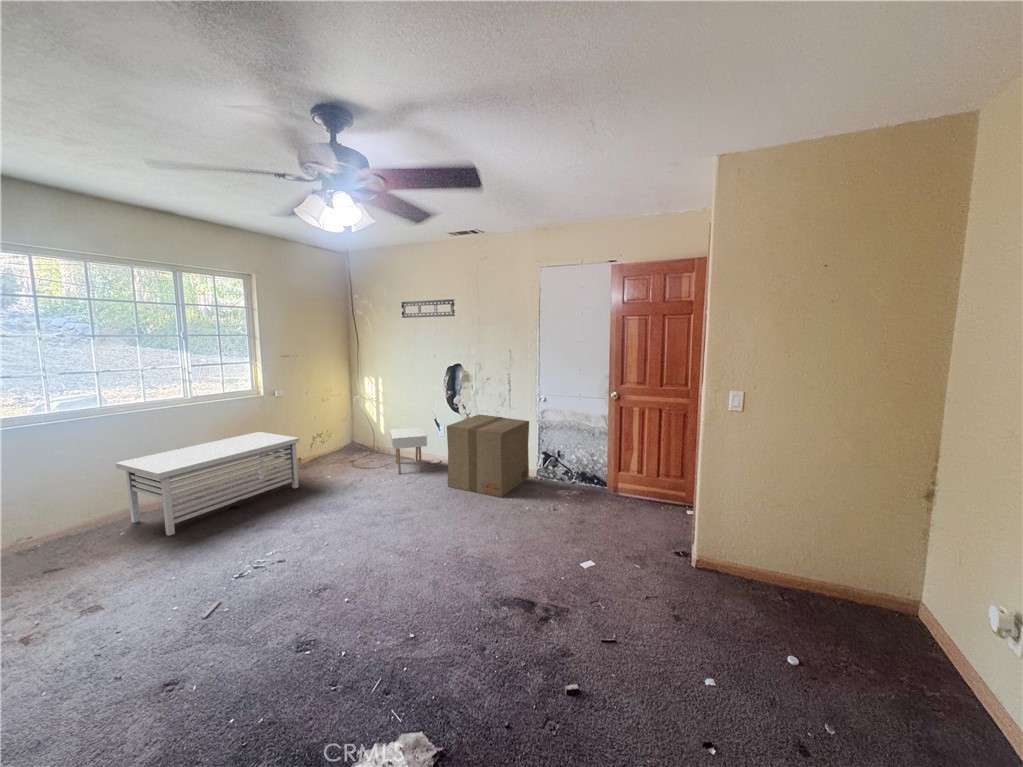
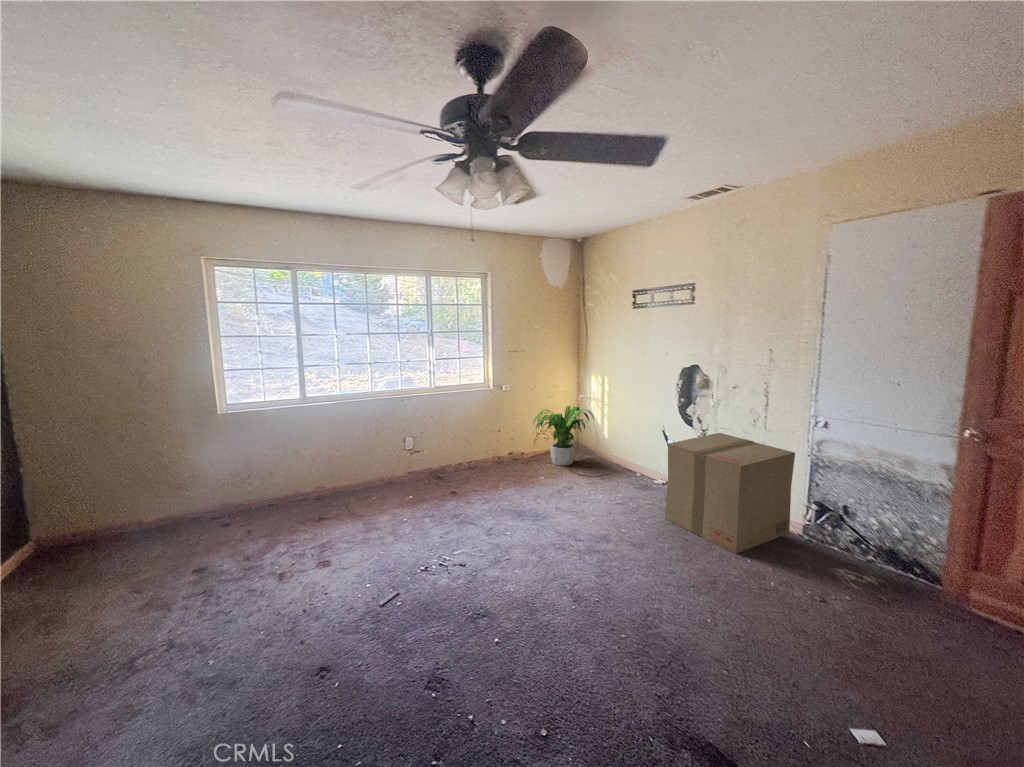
potted plant: none [313,407,374,464] -> present [534,406,594,466]
nightstand: present [390,427,427,474] -> none [607,436,648,492]
storage bench: present [116,432,299,536] -> none [380,423,515,507]

